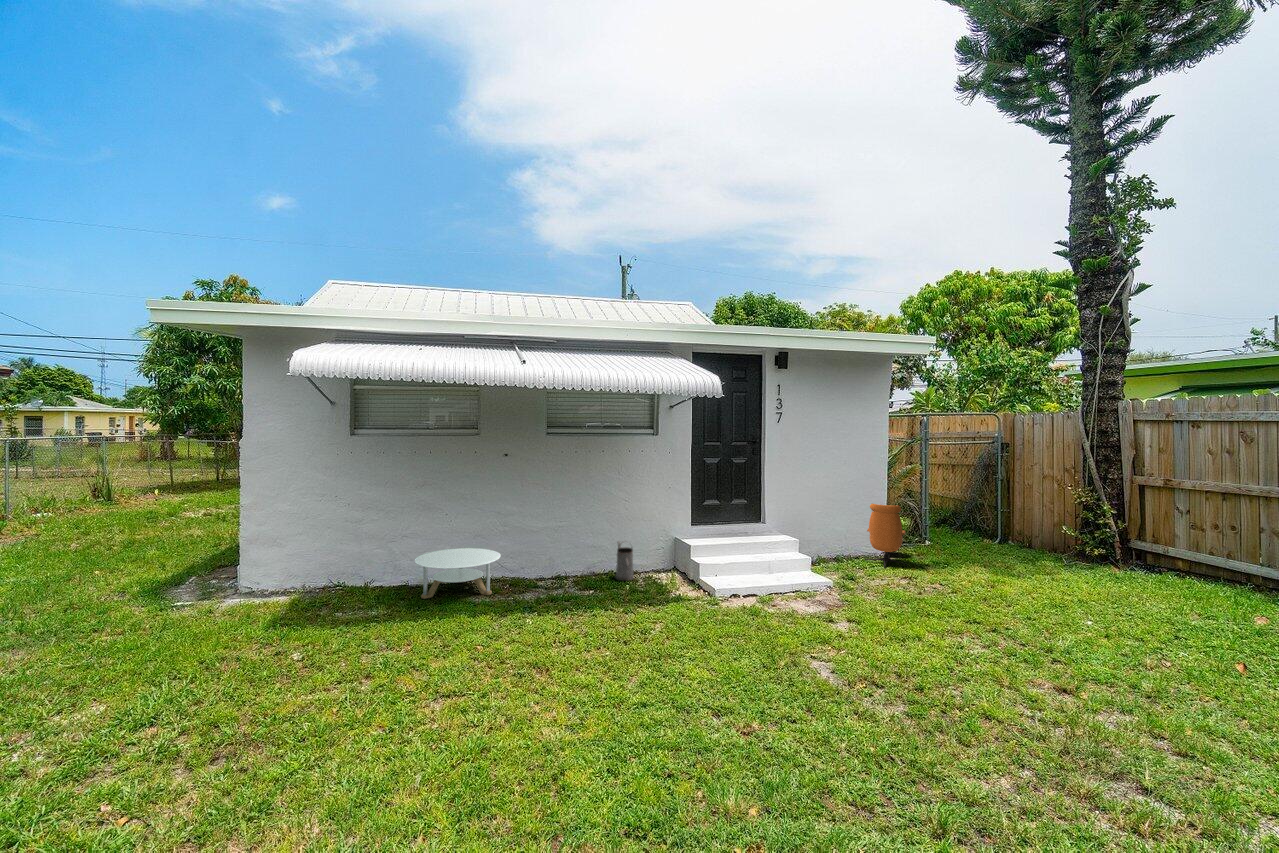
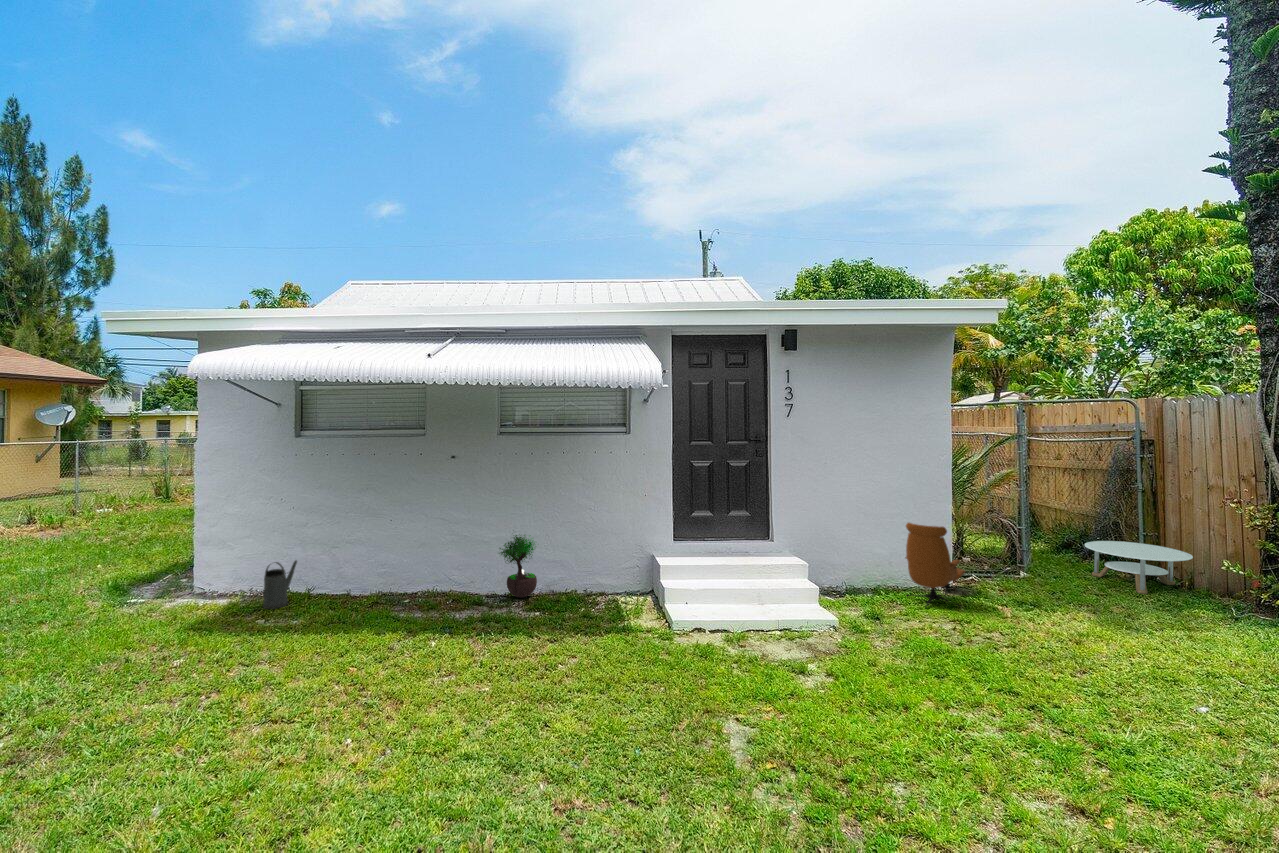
potted tree: none [553,518,588,577] -> present [499,535,537,597]
watering can: present [615,541,634,580] -> present [263,561,297,609]
round table: present [415,548,501,599] -> present [1084,541,1193,594]

